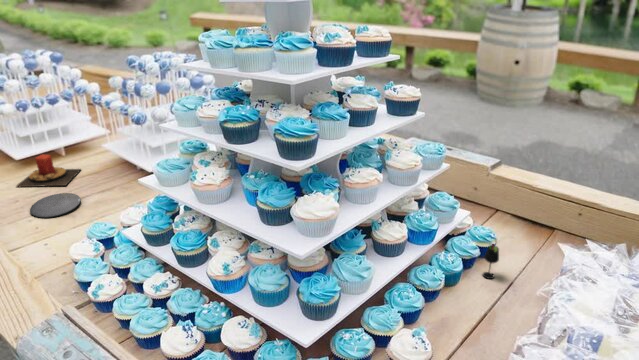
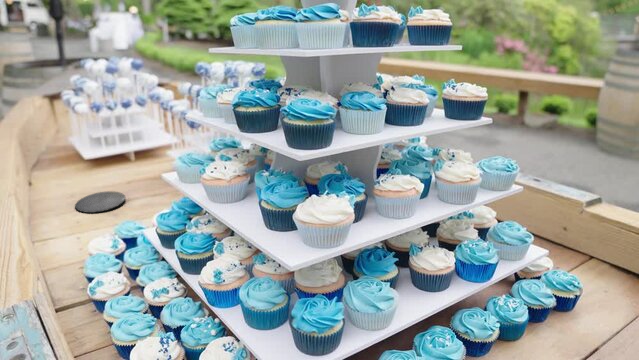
candle: present [16,155,81,187] -> none [74,153,139,185]
wine glass: present [483,245,499,279] -> none [558,290,581,340]

